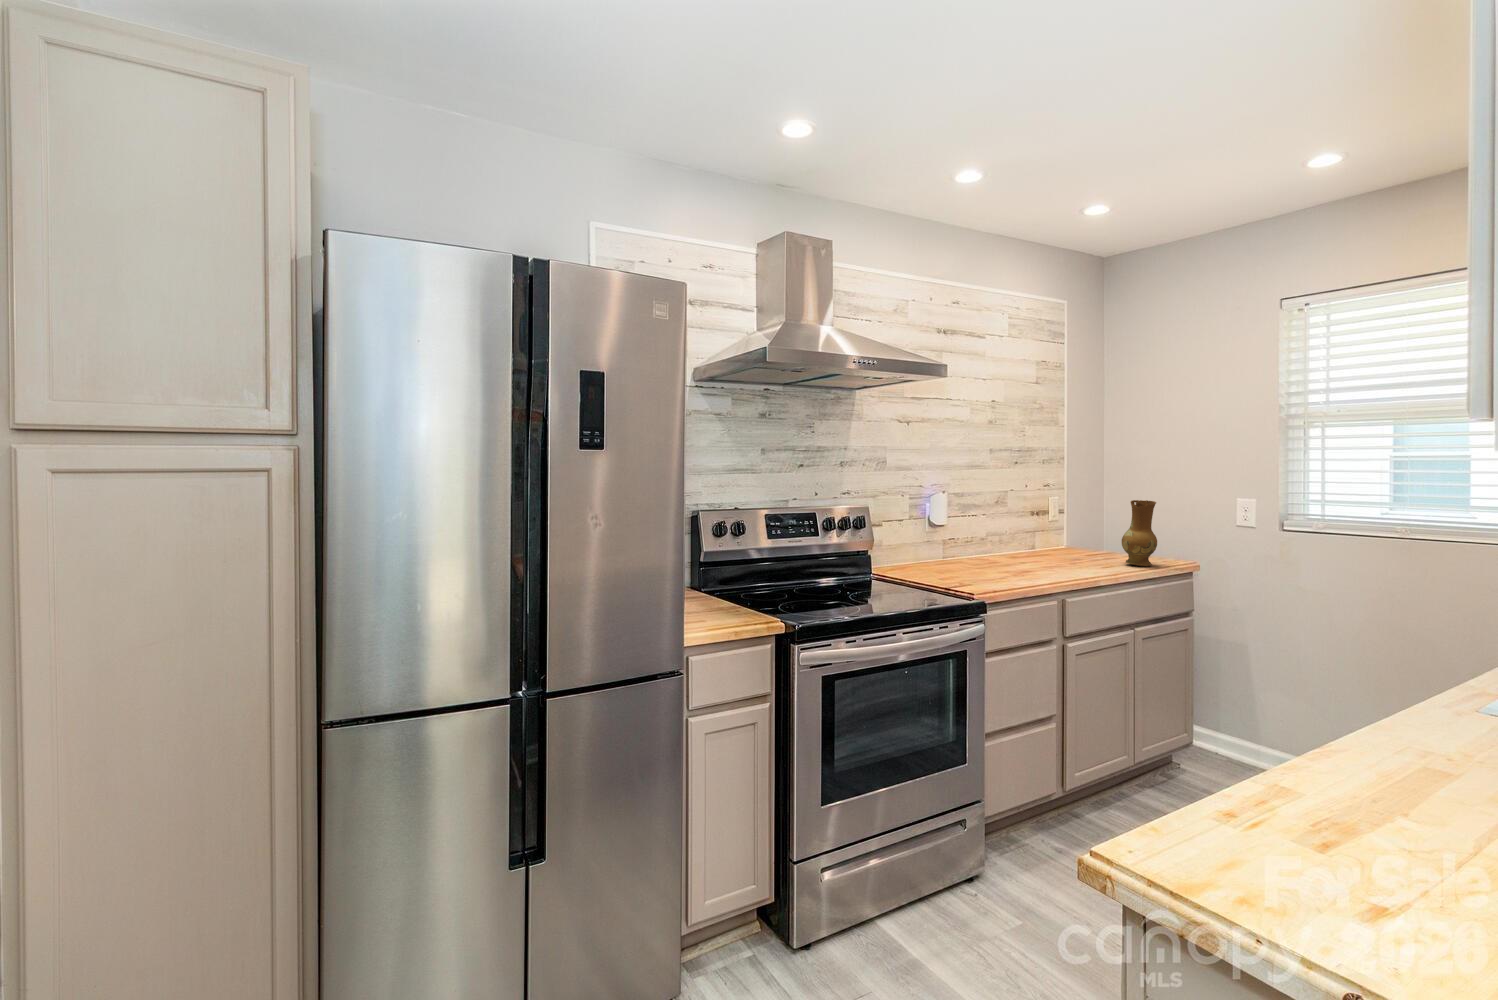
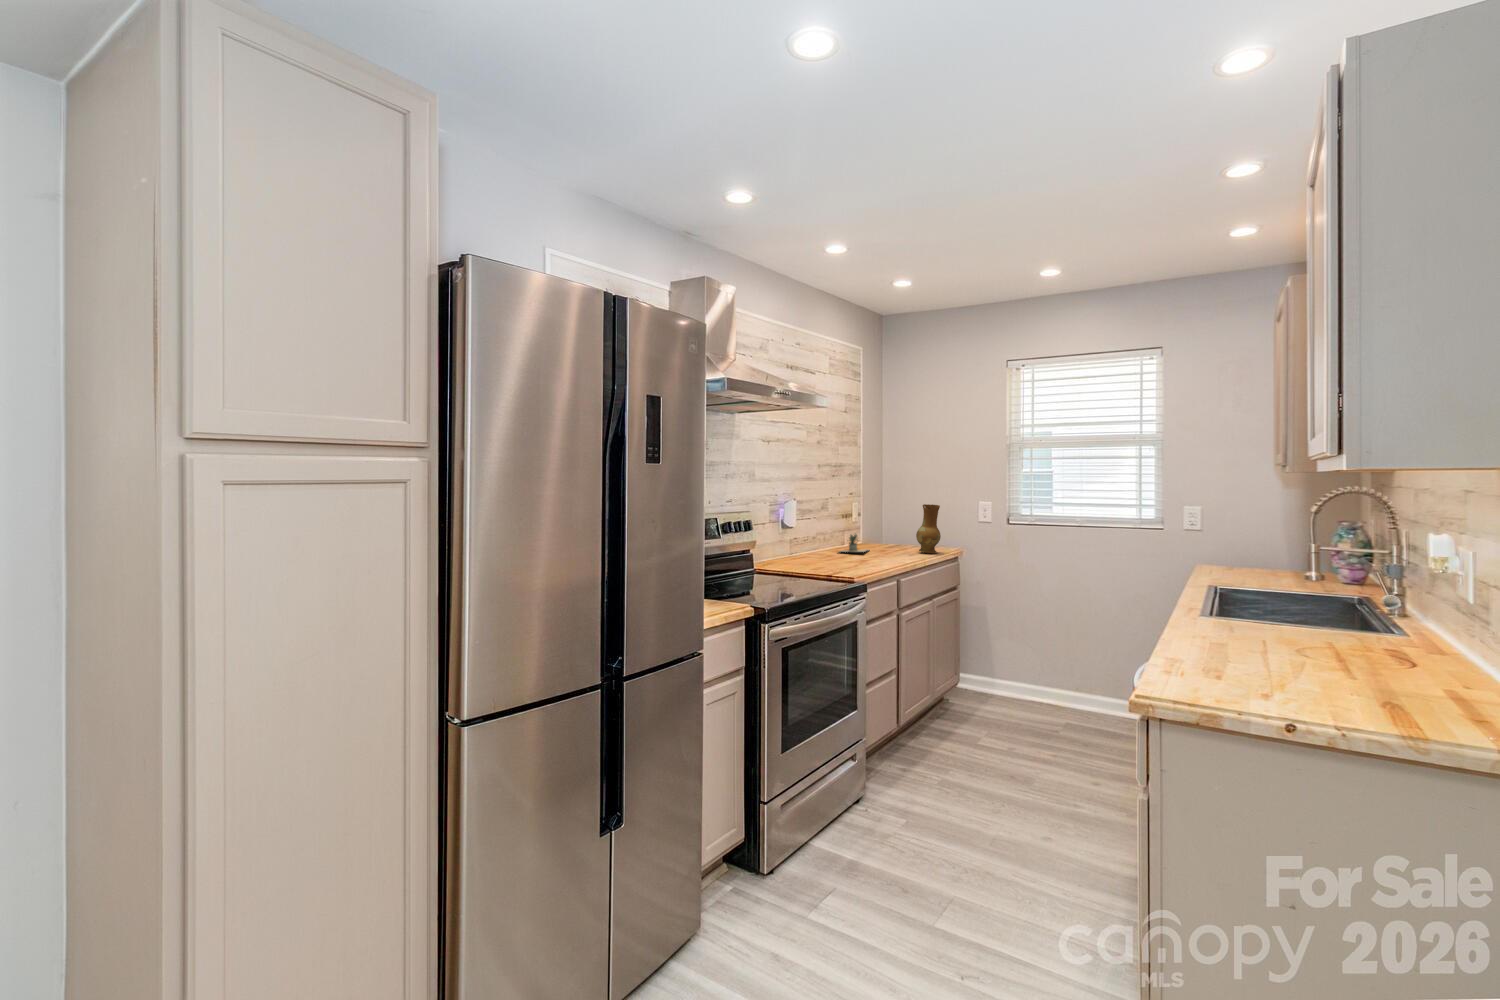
potted plant: none [1009,535,1073,560] -> present [843,533,867,552]

